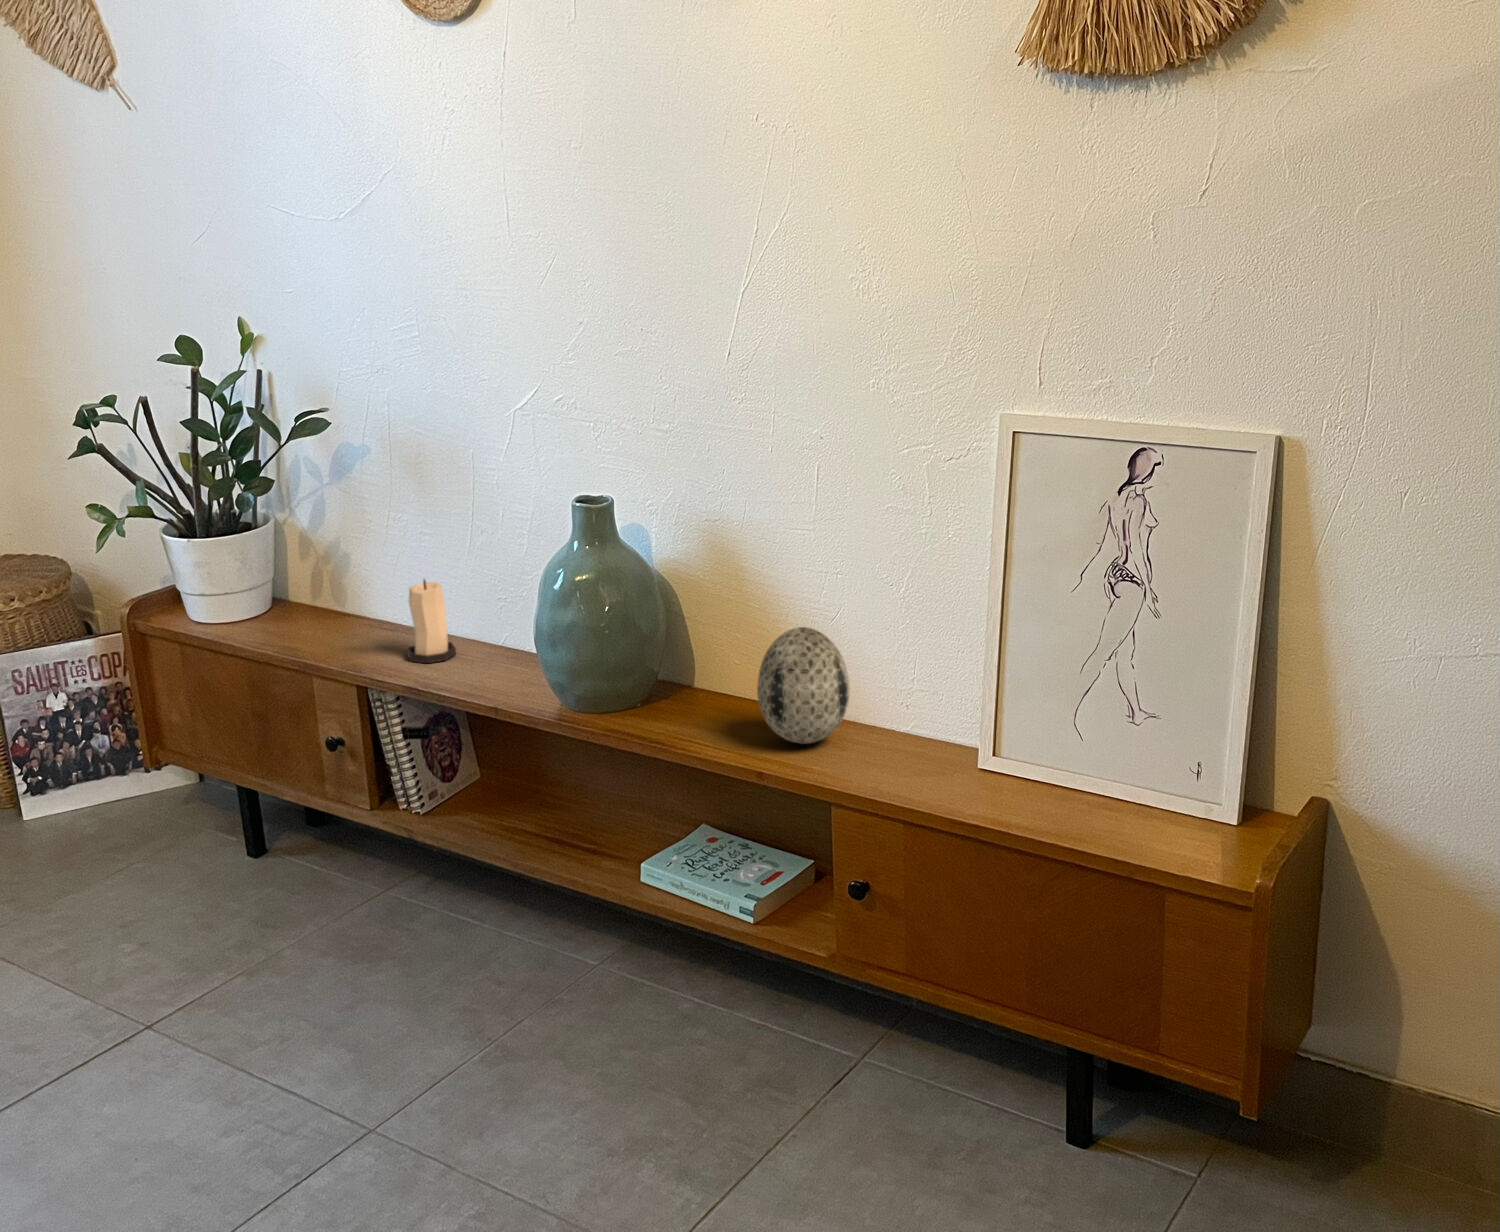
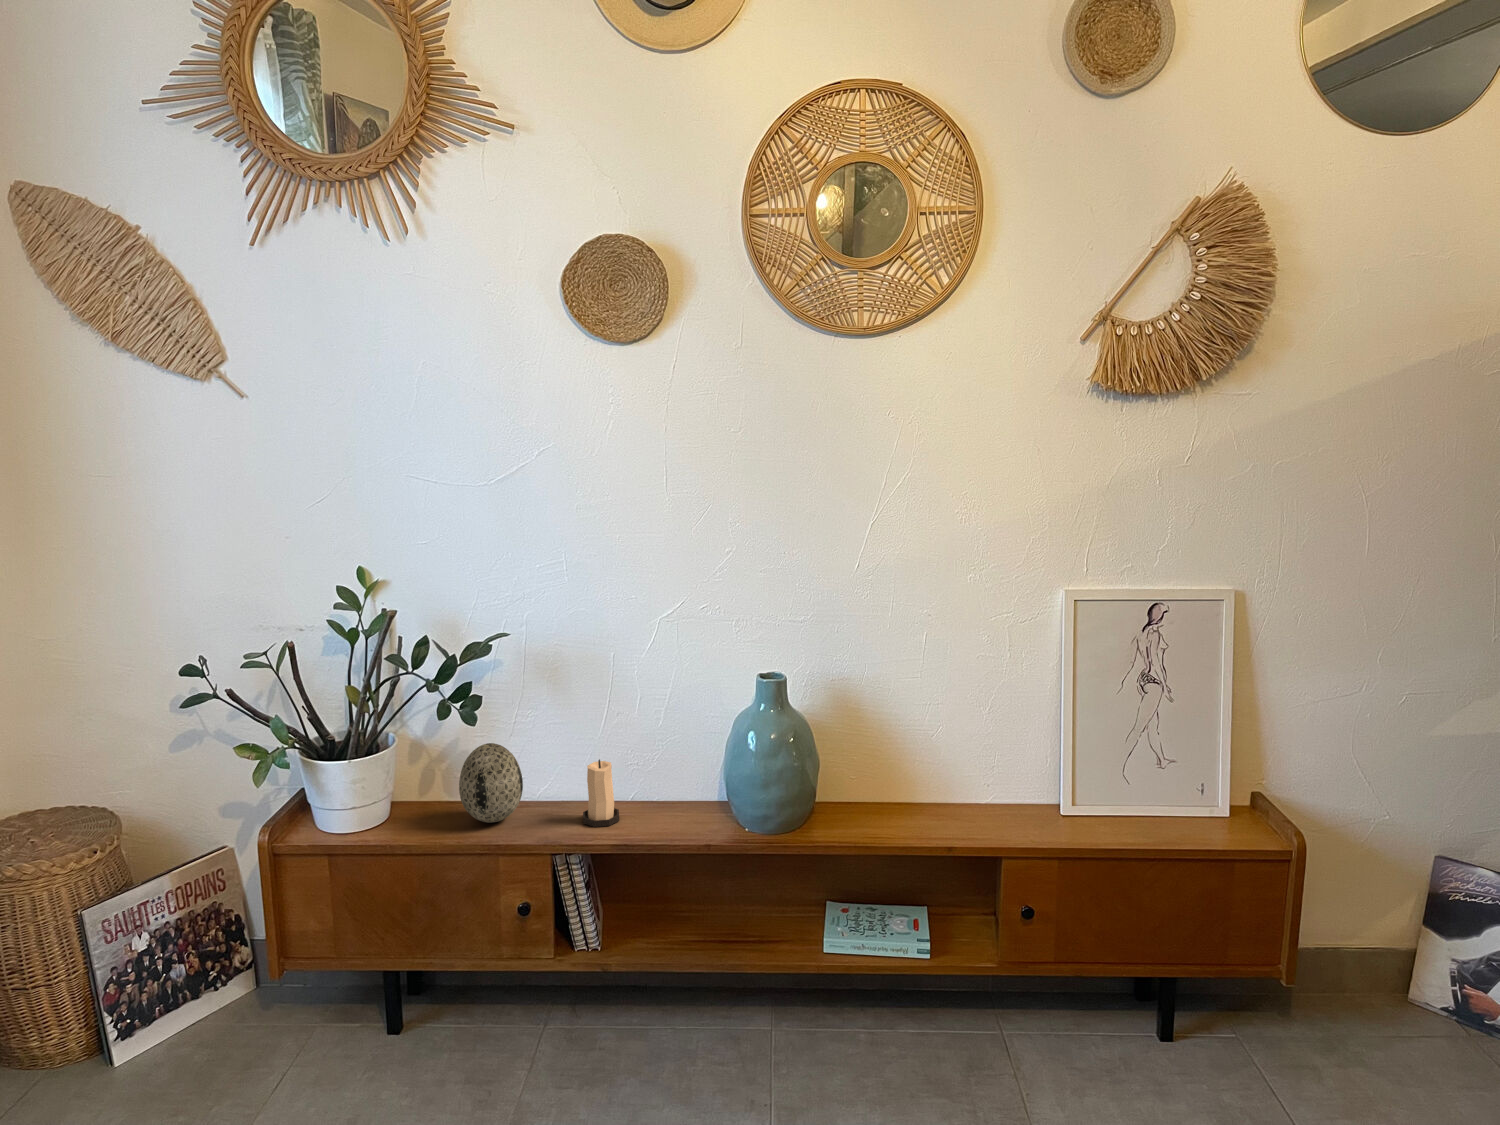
decorative egg: present [757,627,850,744] -> present [459,743,523,823]

